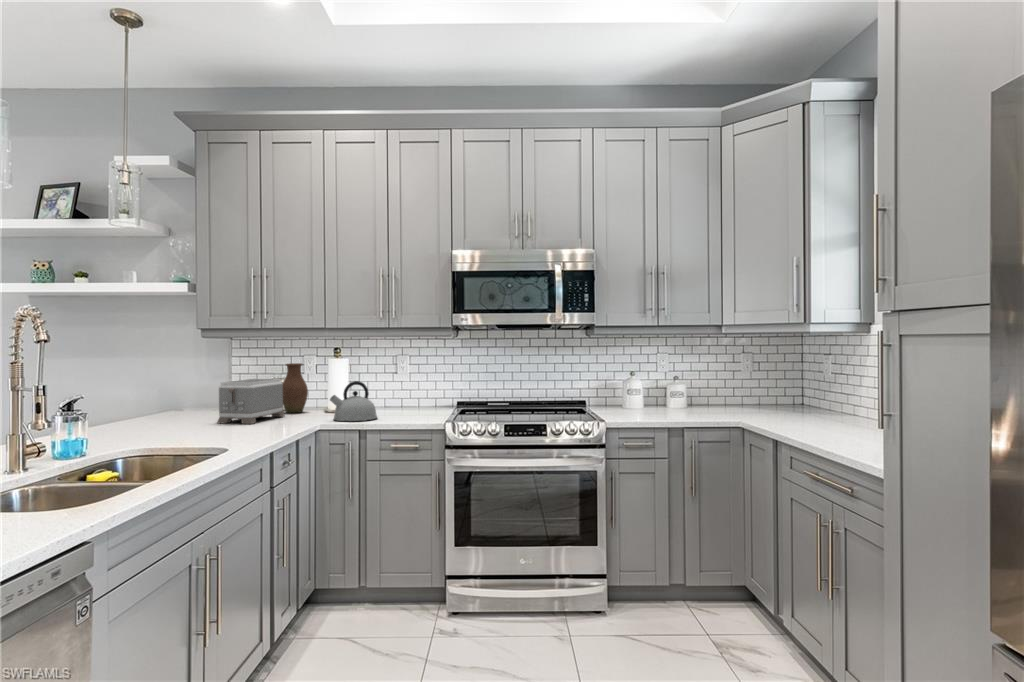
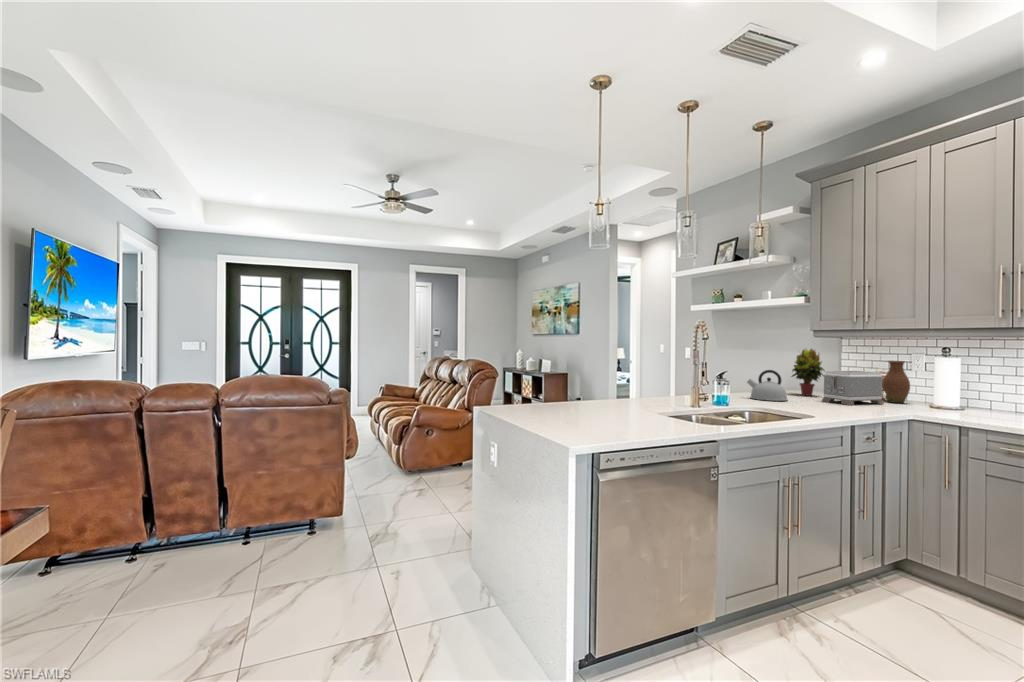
potted plant: none [171,352,217,418] -> present [792,348,825,396]
kettle: present [330,381,377,421] -> present [747,370,788,401]

